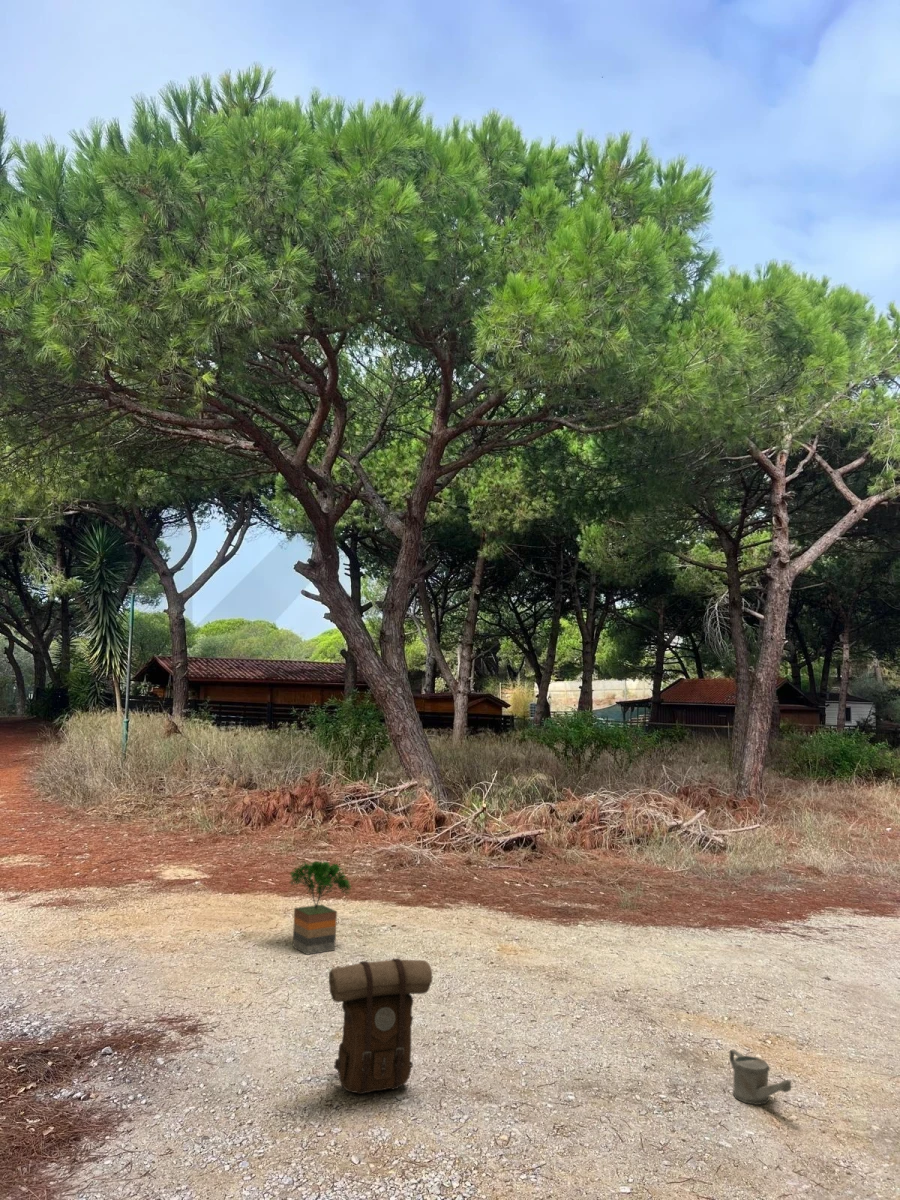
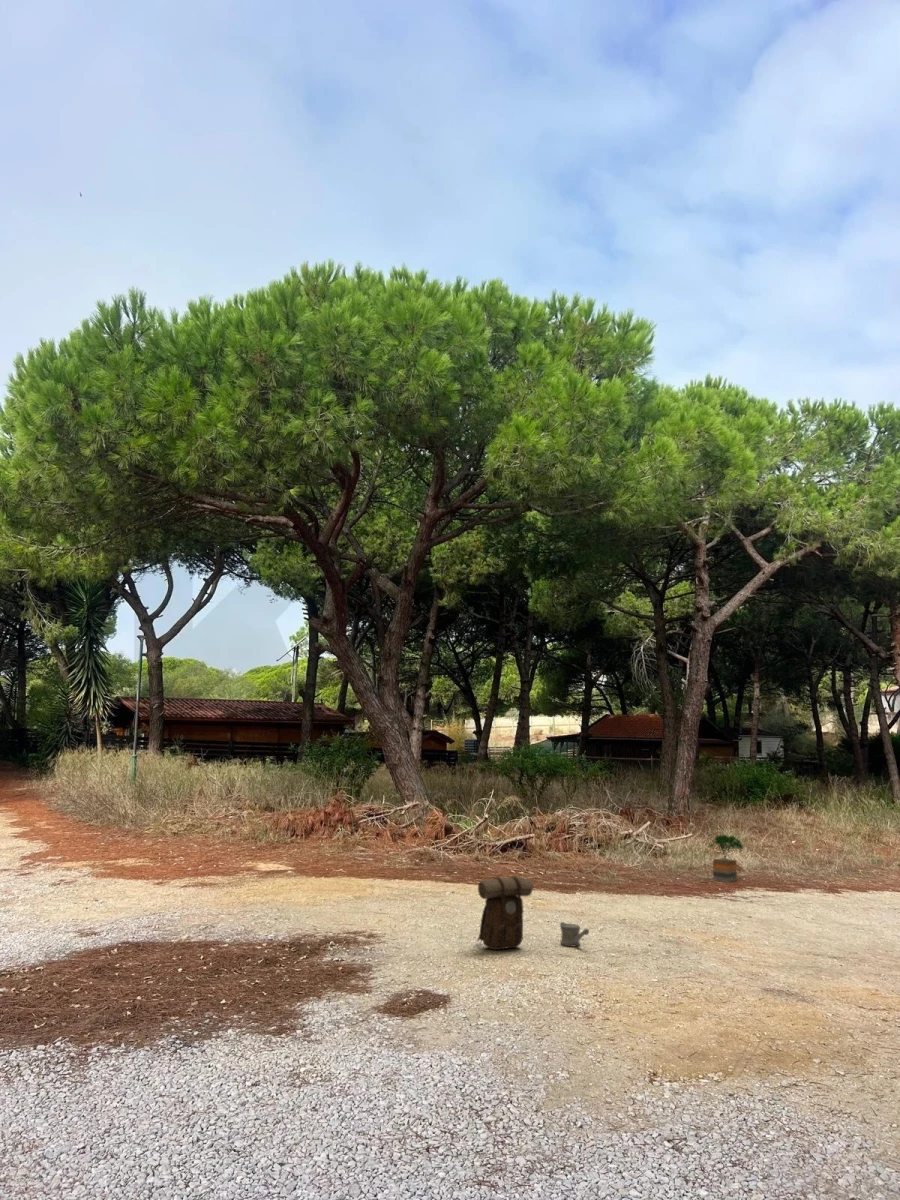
potted tree: present [291,861,351,955] -> present [709,835,743,882]
watering can: present [729,1050,791,1105] -> present [560,922,589,946]

